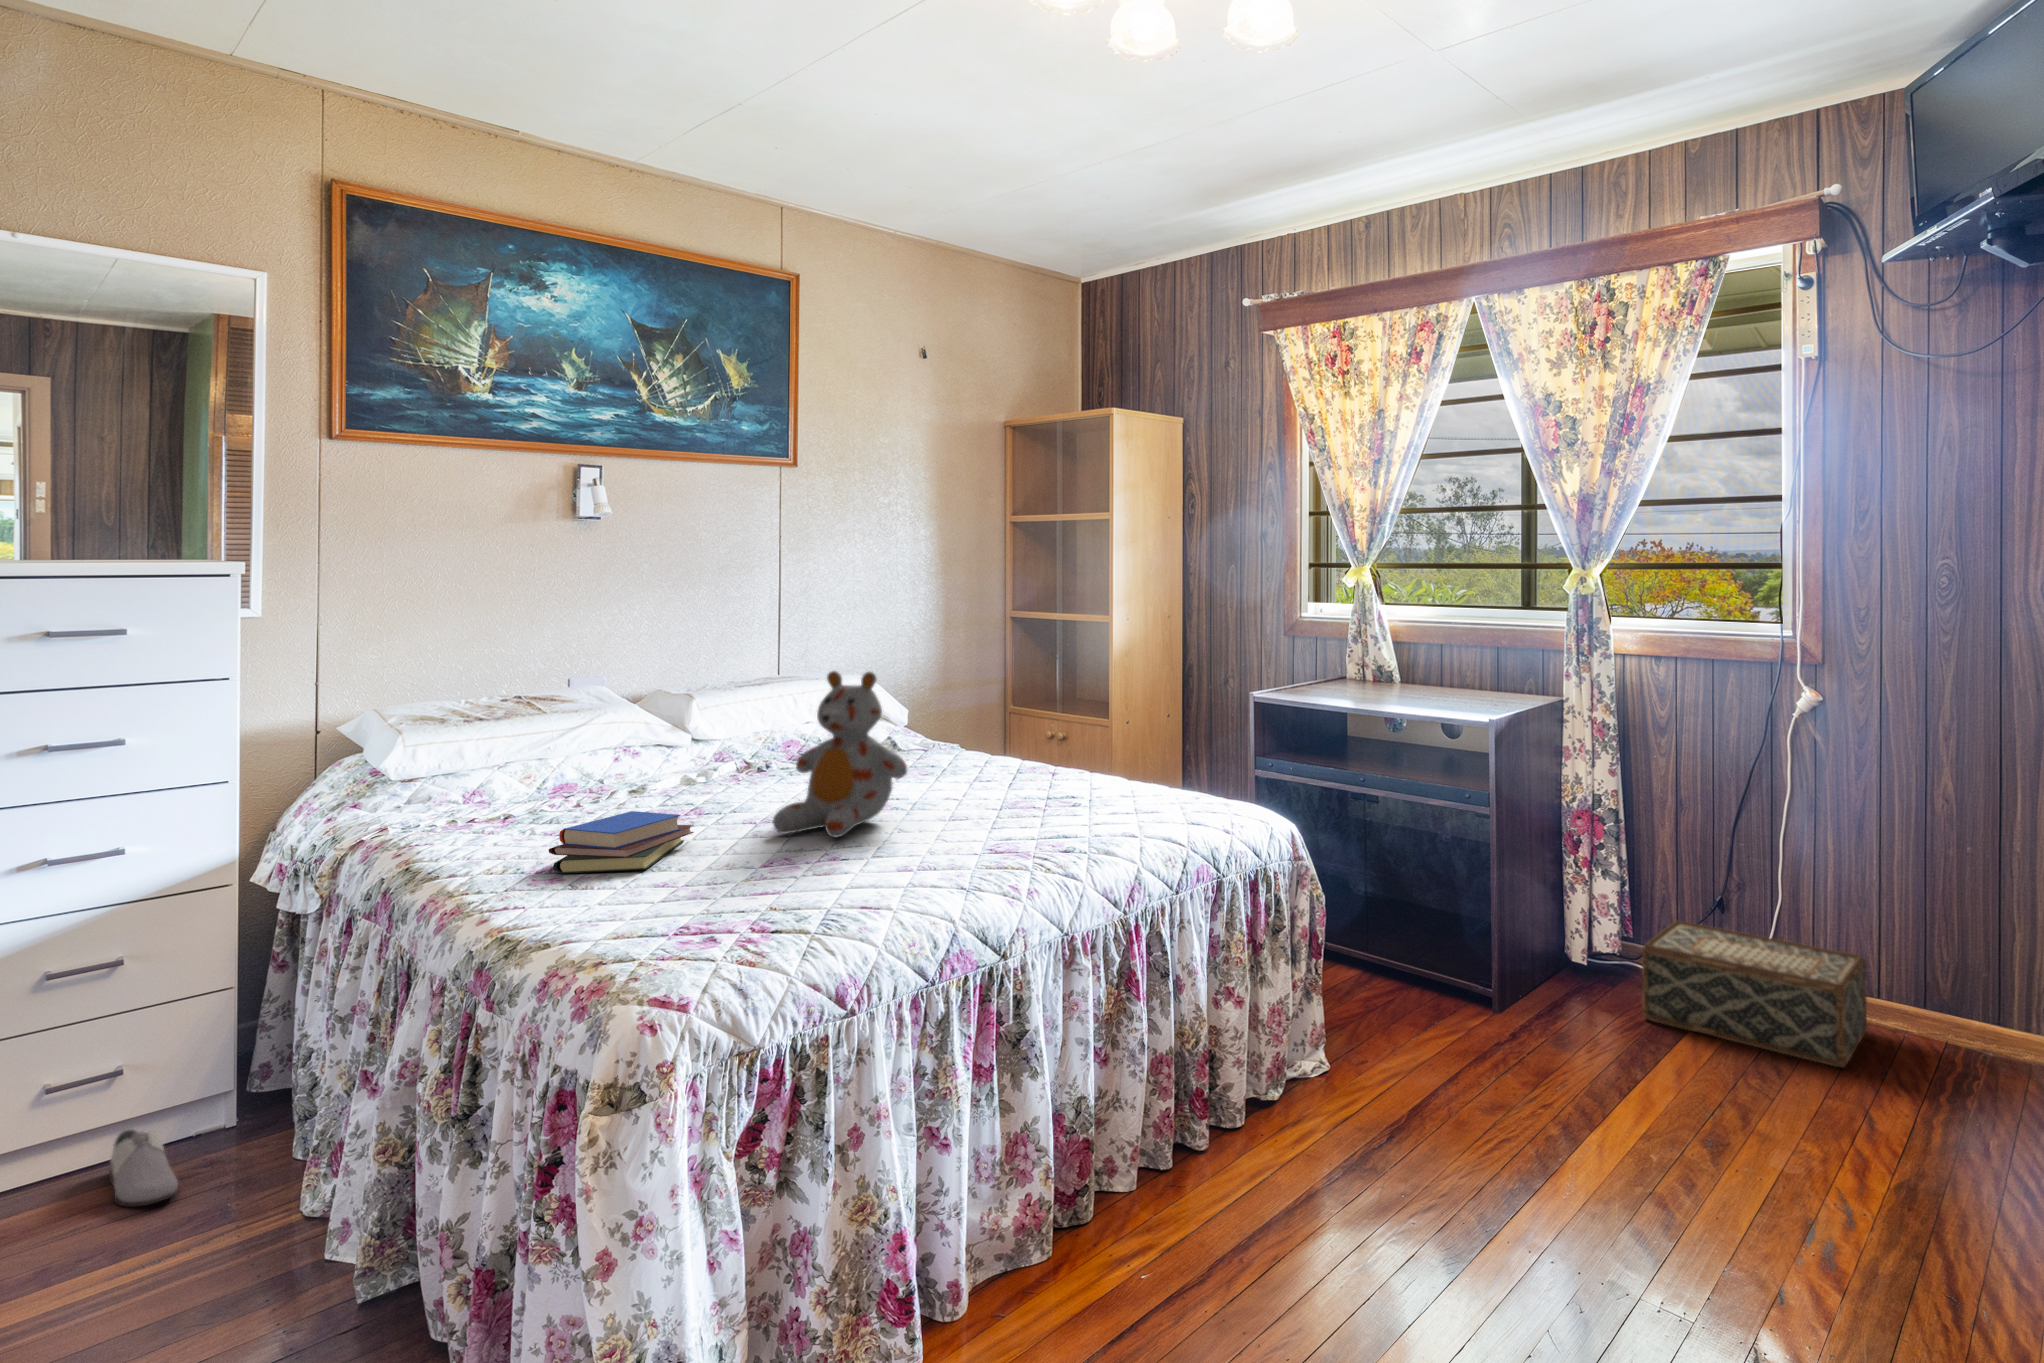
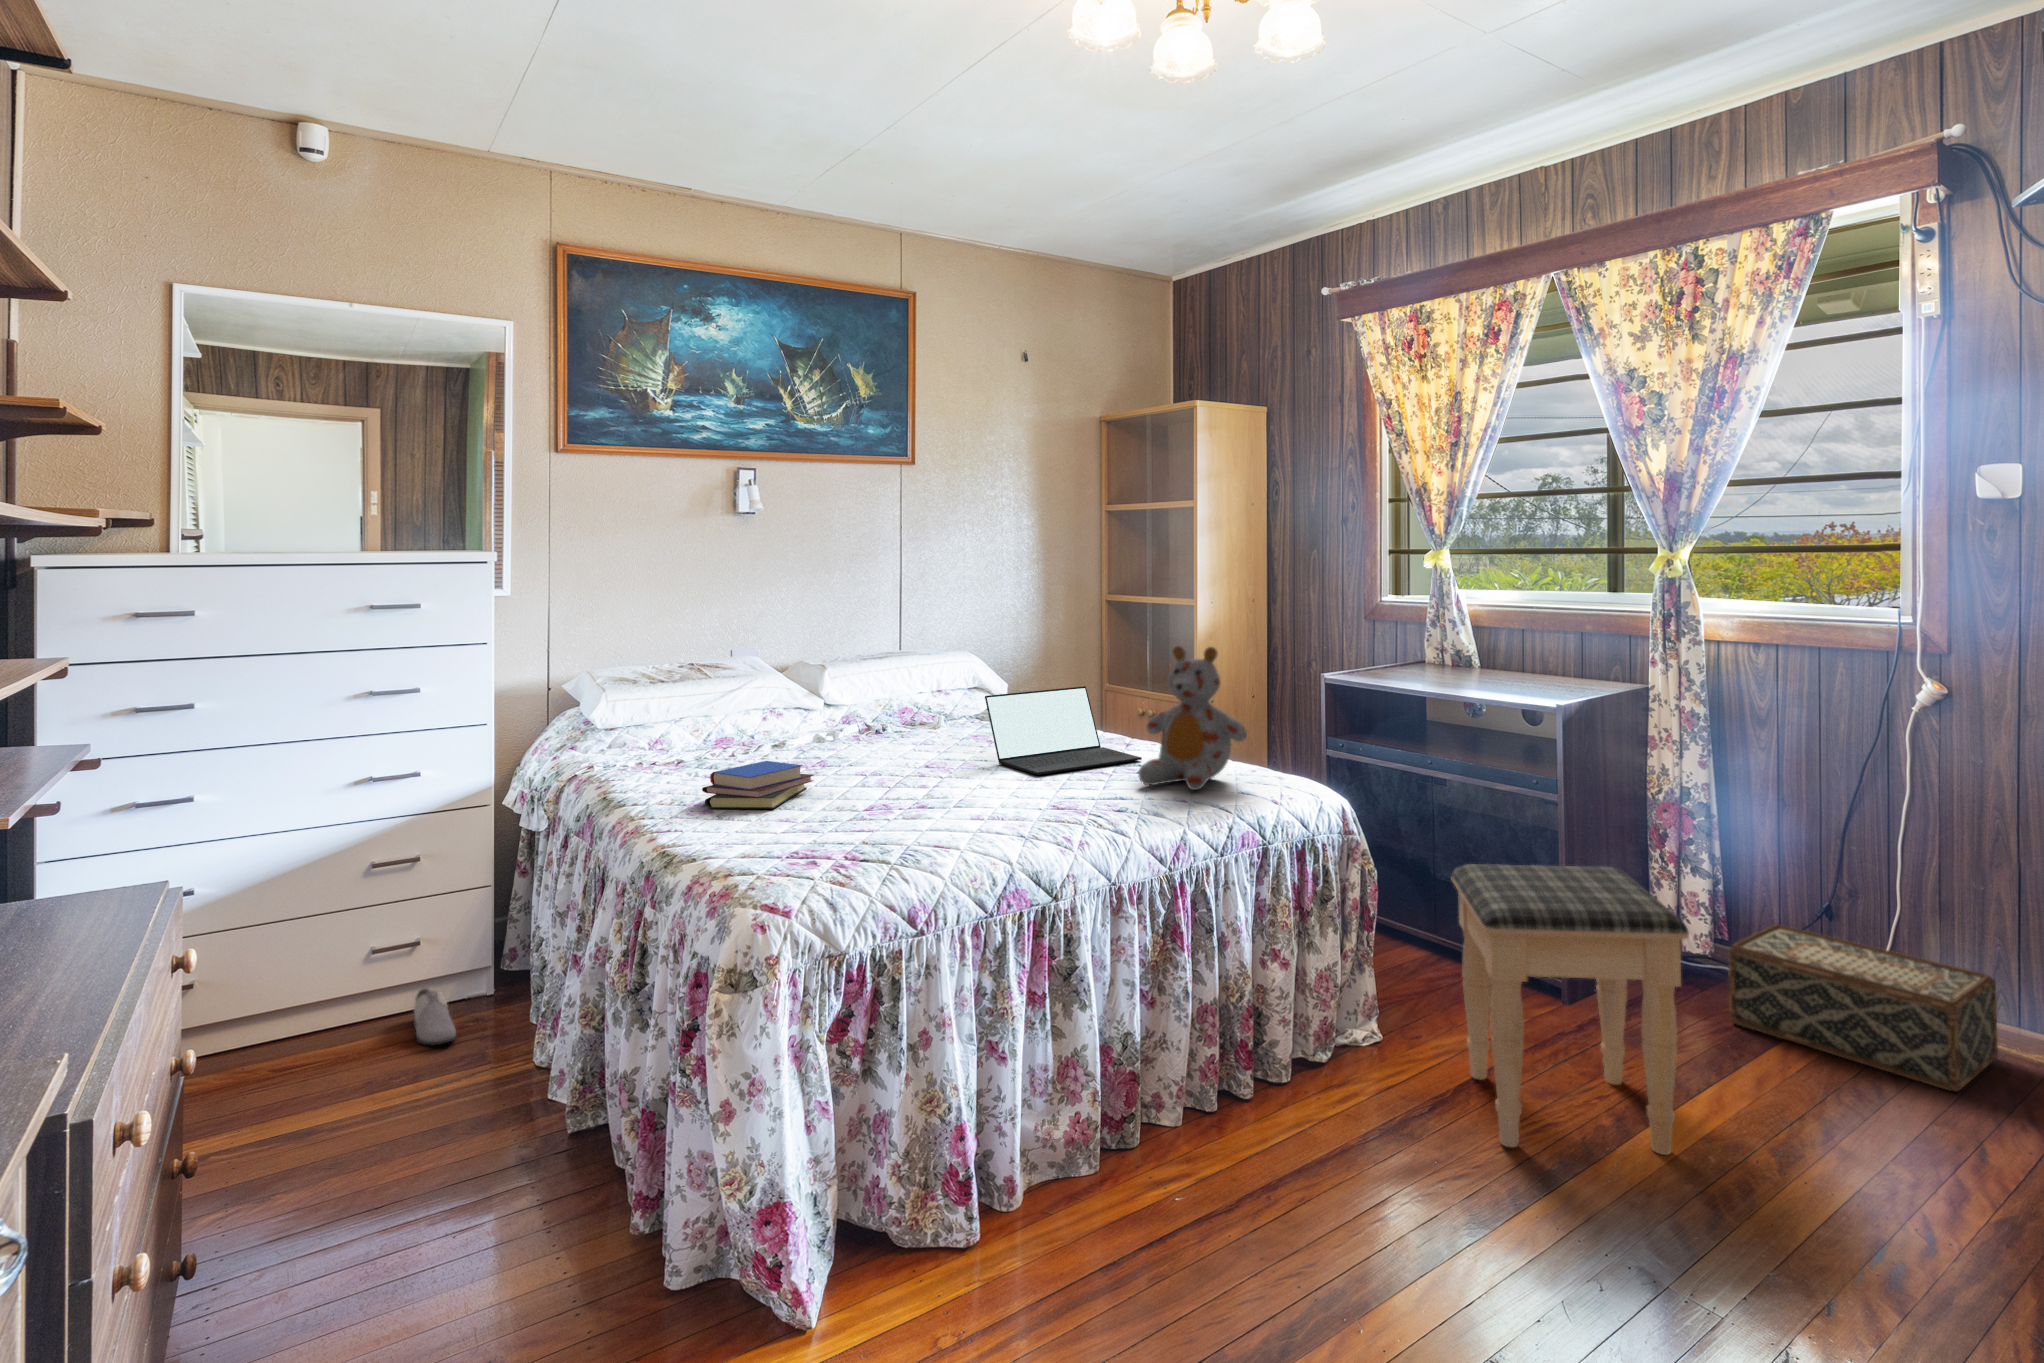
stuffed bear: present [773,671,907,837] -> present [1139,646,1247,790]
laptop: none [896,711,1072,812] -> present [985,686,1142,775]
footstool: none [1402,878,1638,1174] -> present [1452,864,1689,1155]

